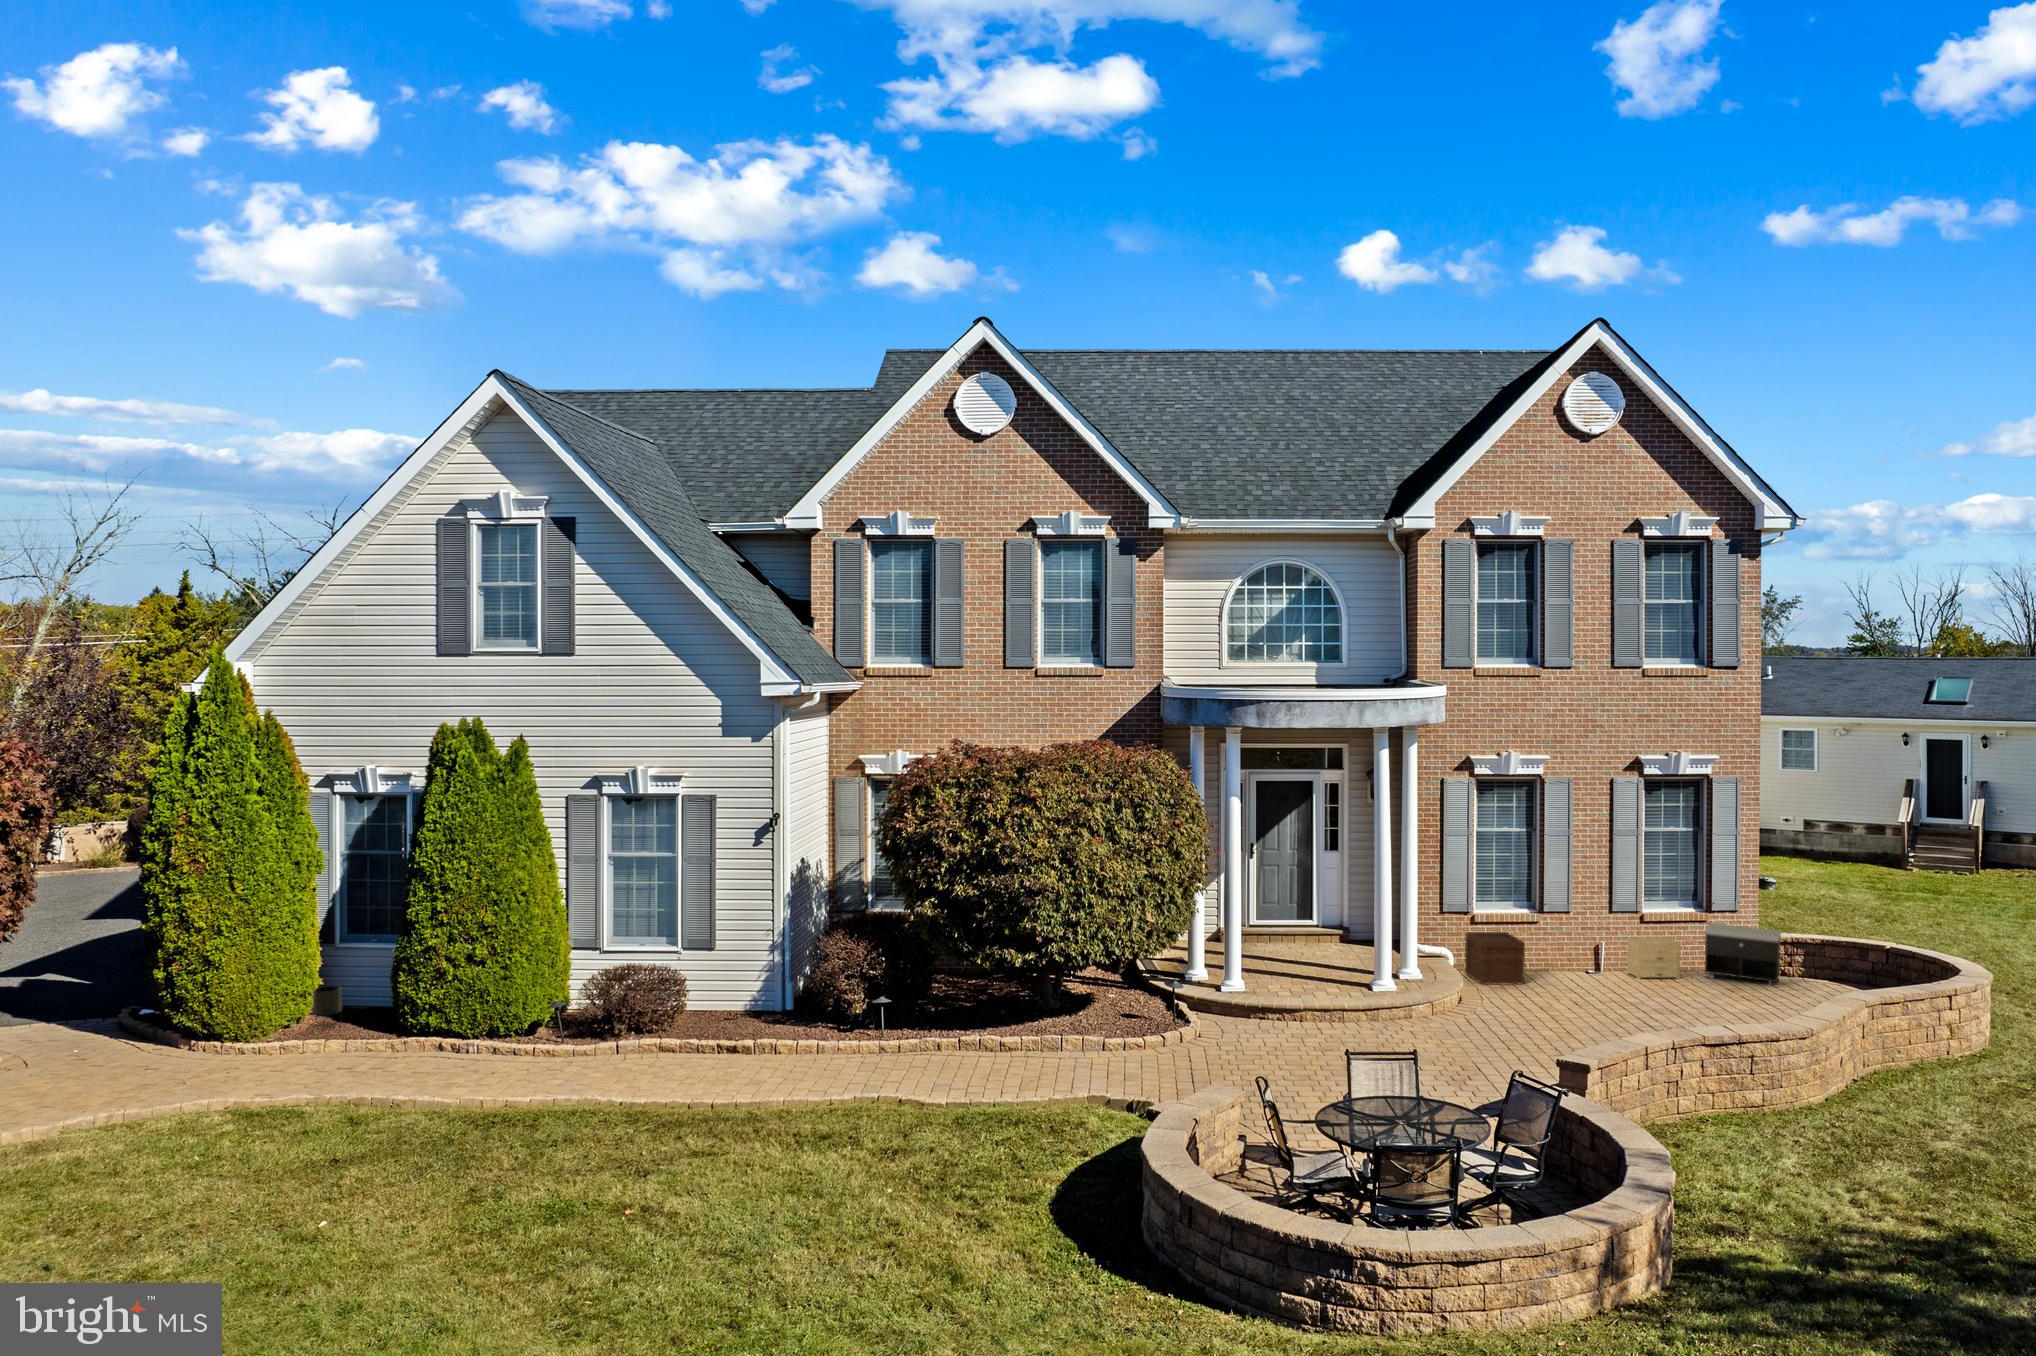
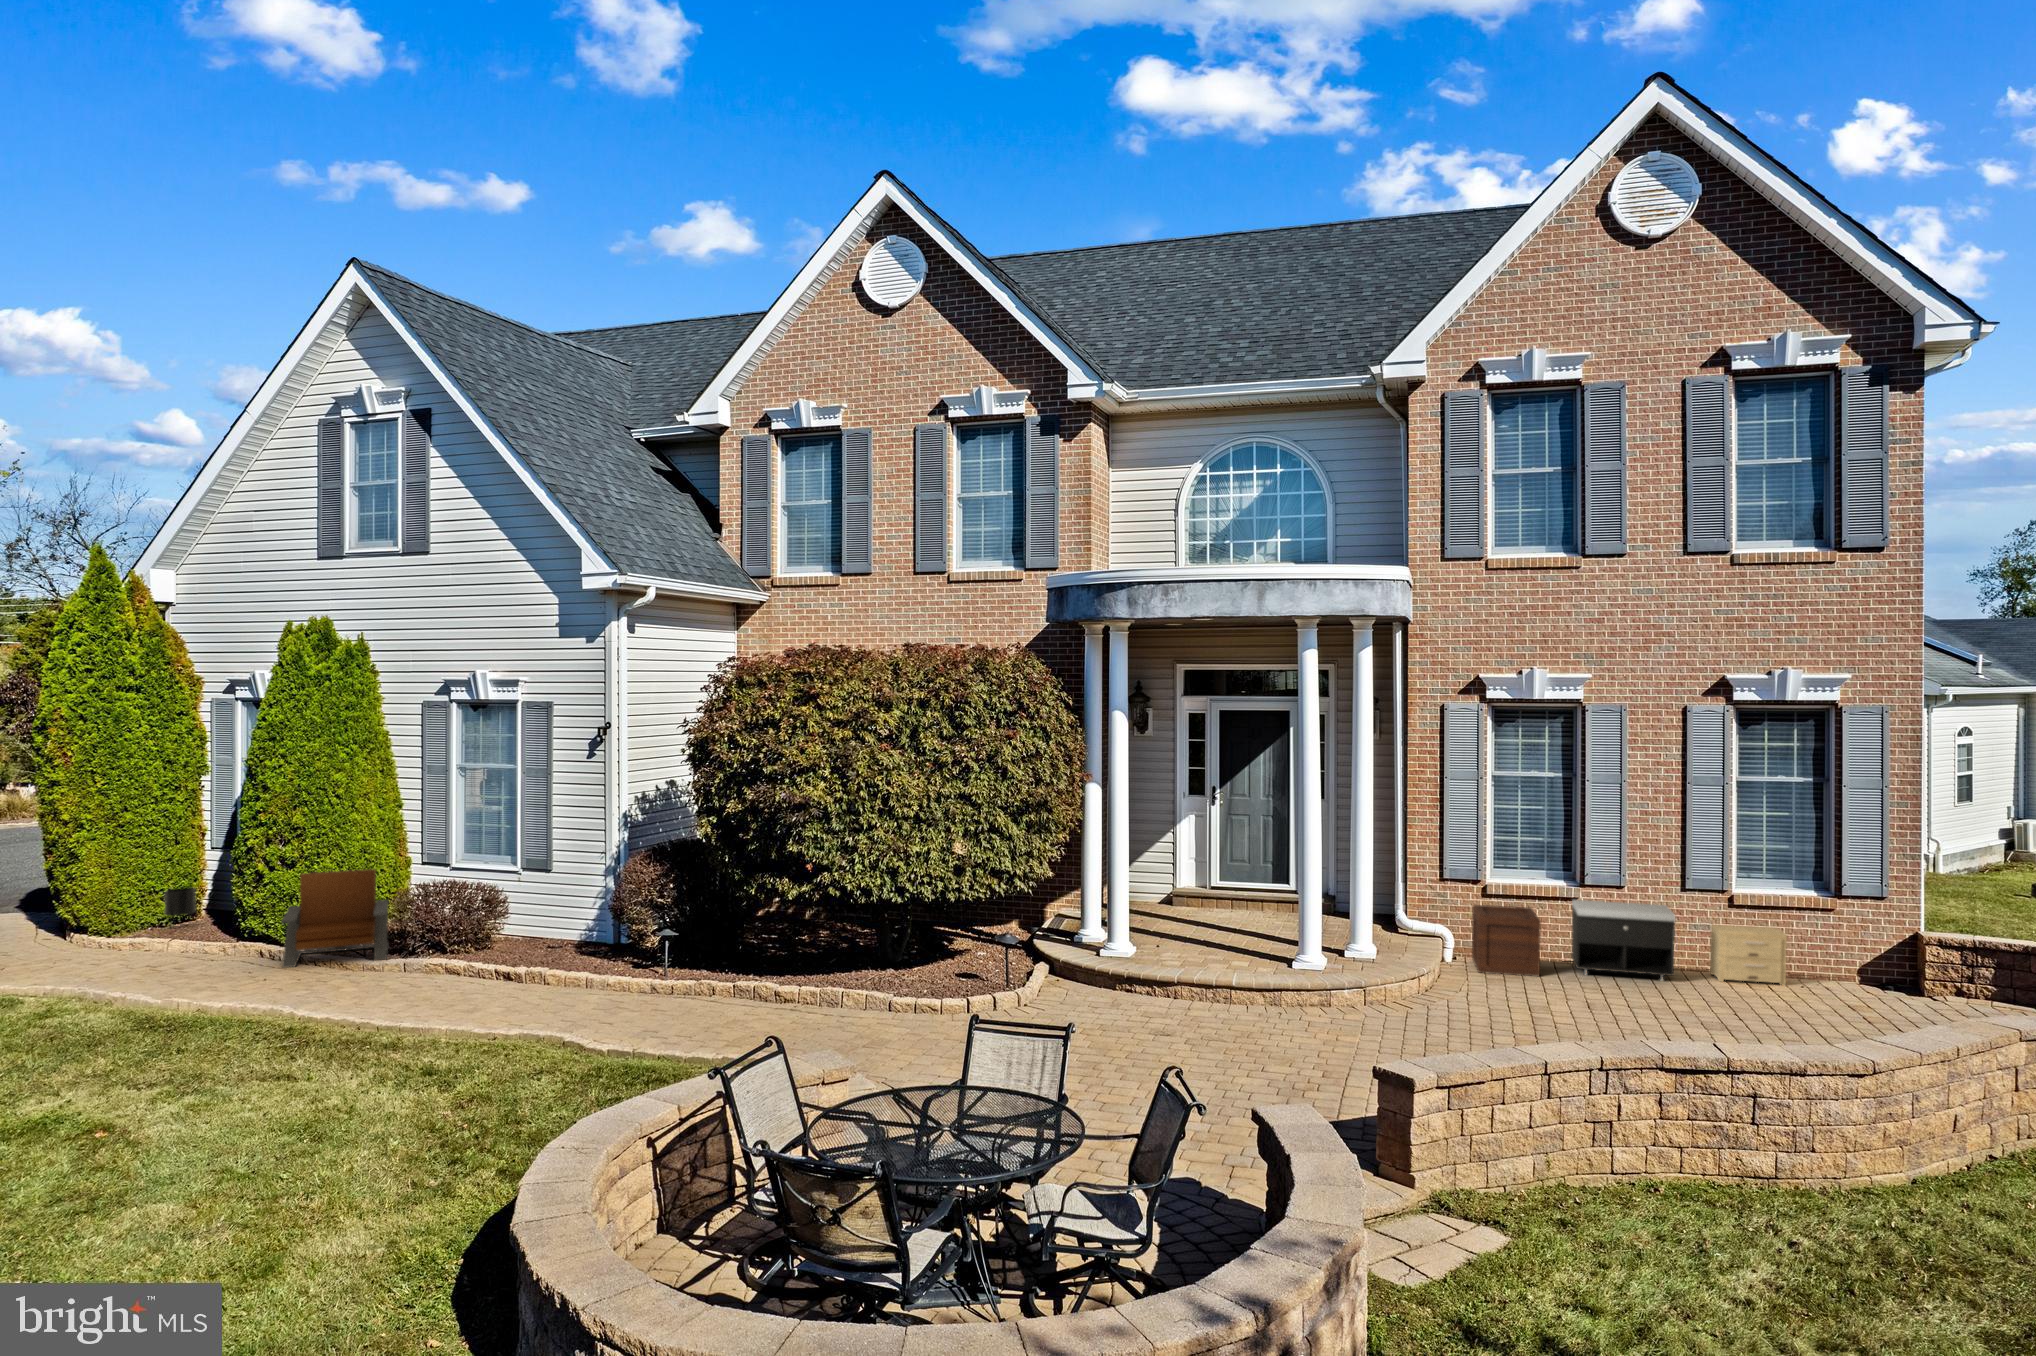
storage bench: present [1705,923,1781,985] -> present [1571,900,1675,981]
lounge chair: none [503,958,612,1059] -> present [282,869,389,968]

